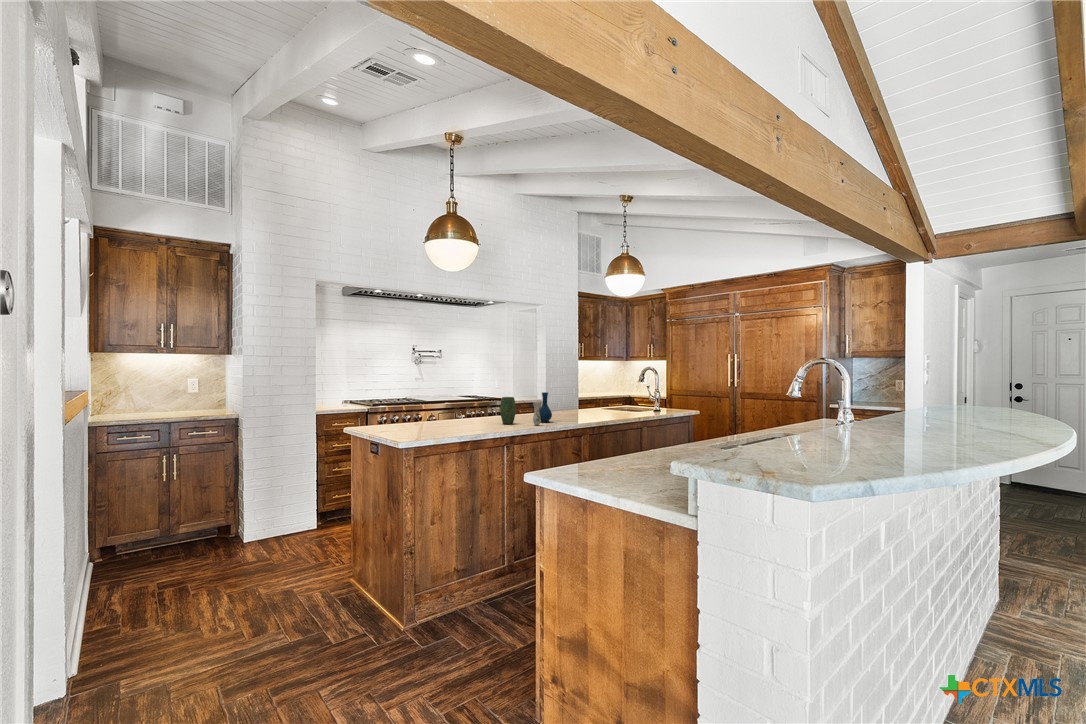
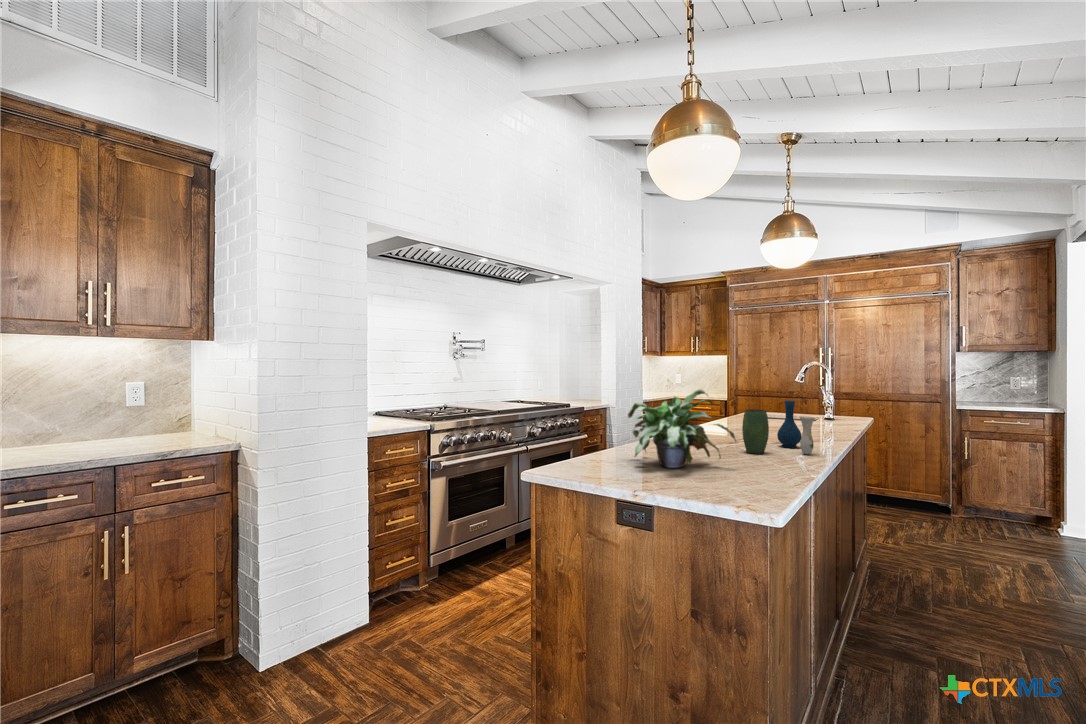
potted plant: none [403,383,461,428] -> present [628,390,736,468]

